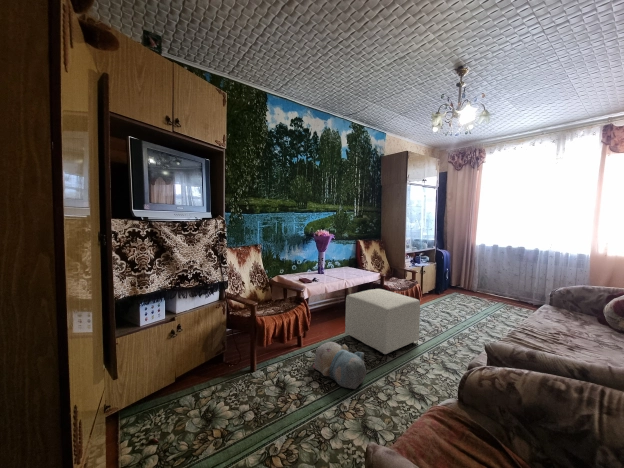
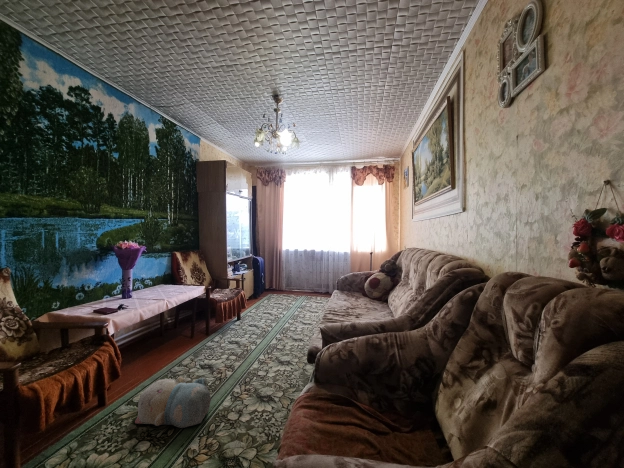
ottoman: present [345,289,420,354] -> none [170,303,252,372]

